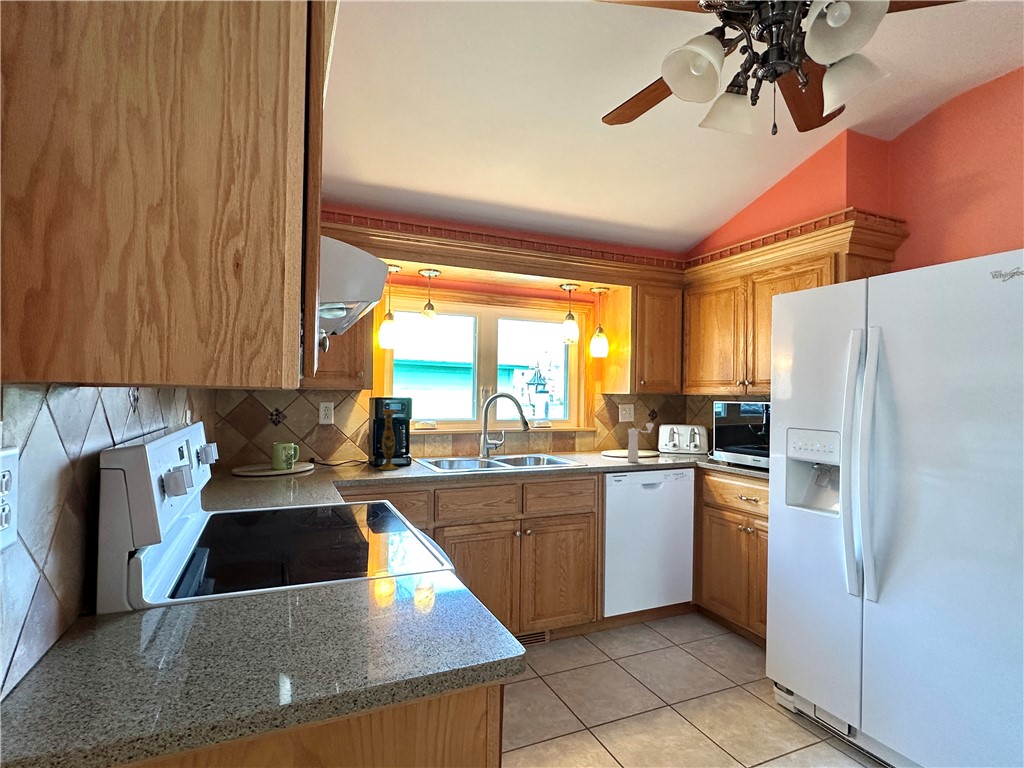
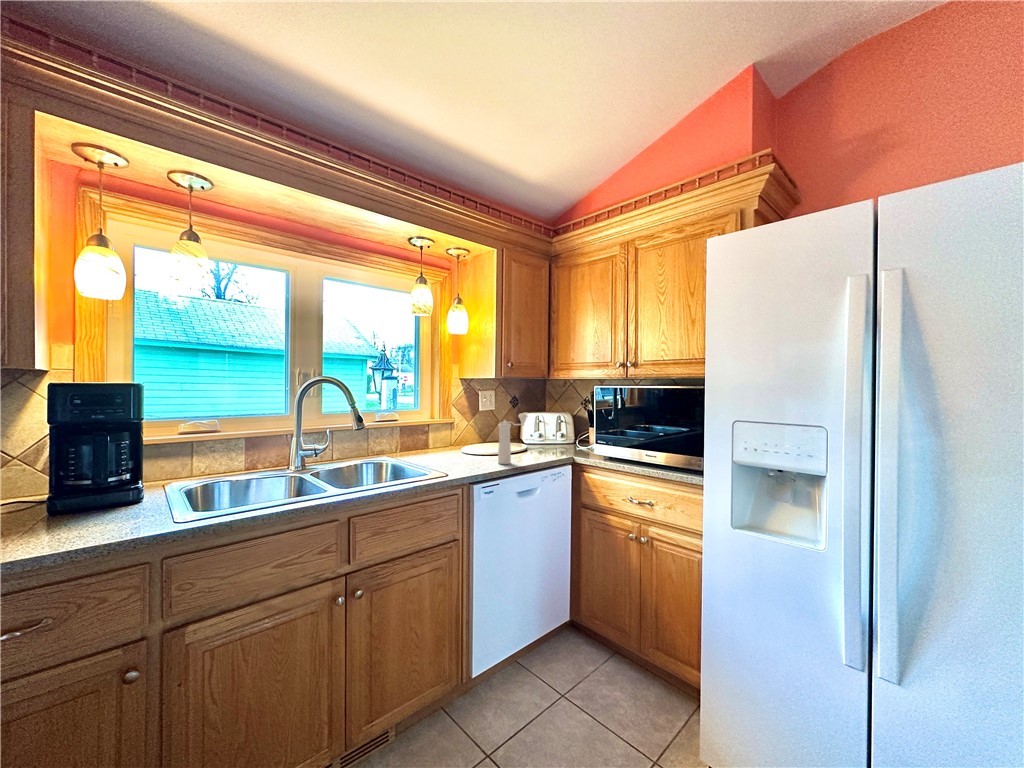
vase: present [378,409,398,470] -> none [49,408,107,526]

